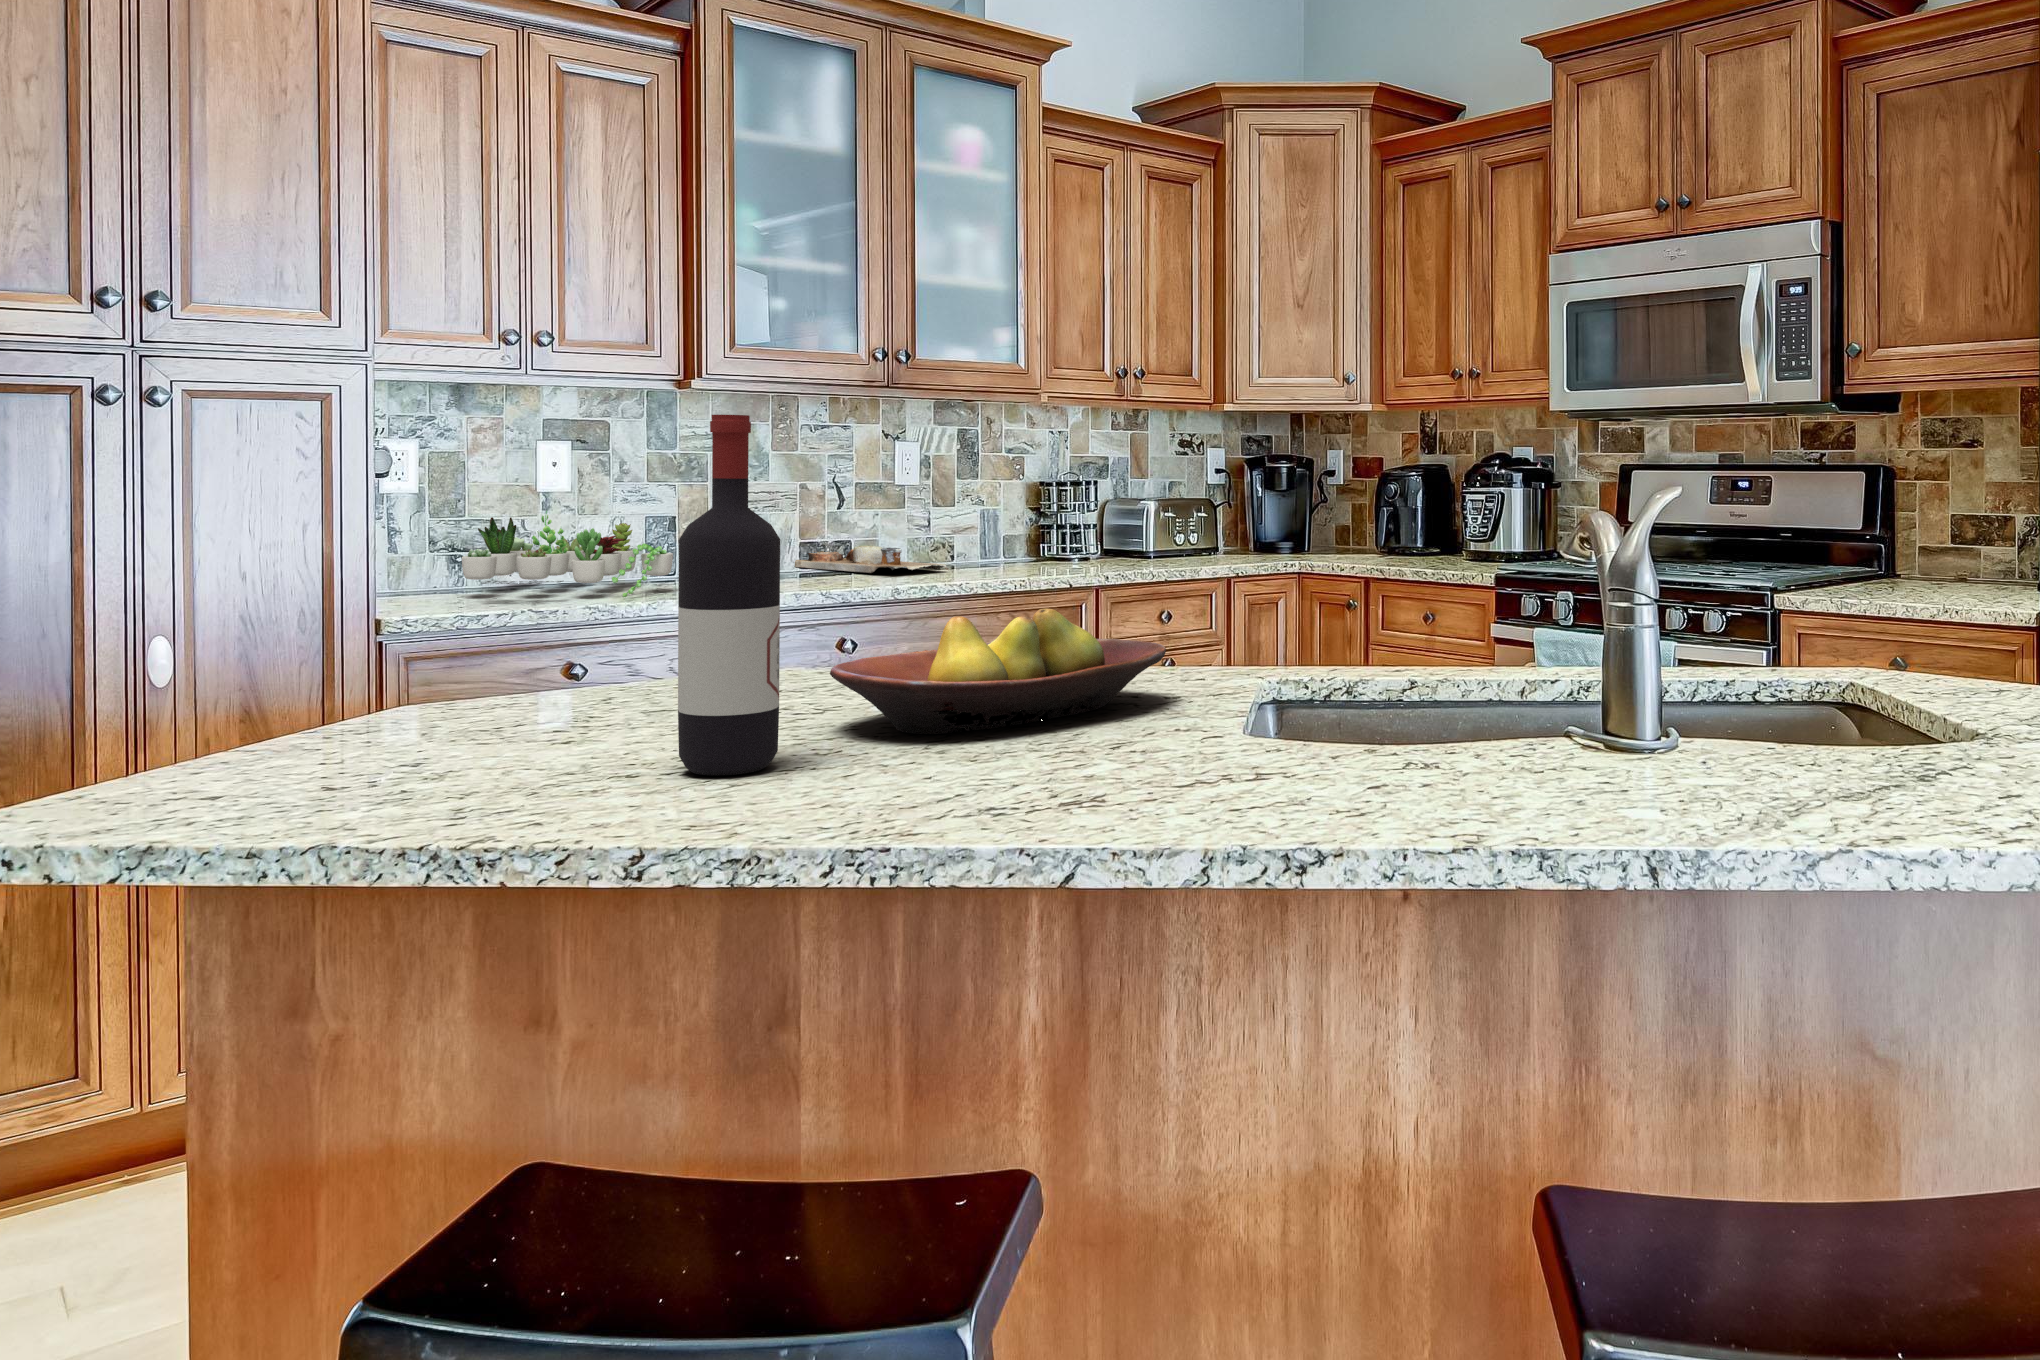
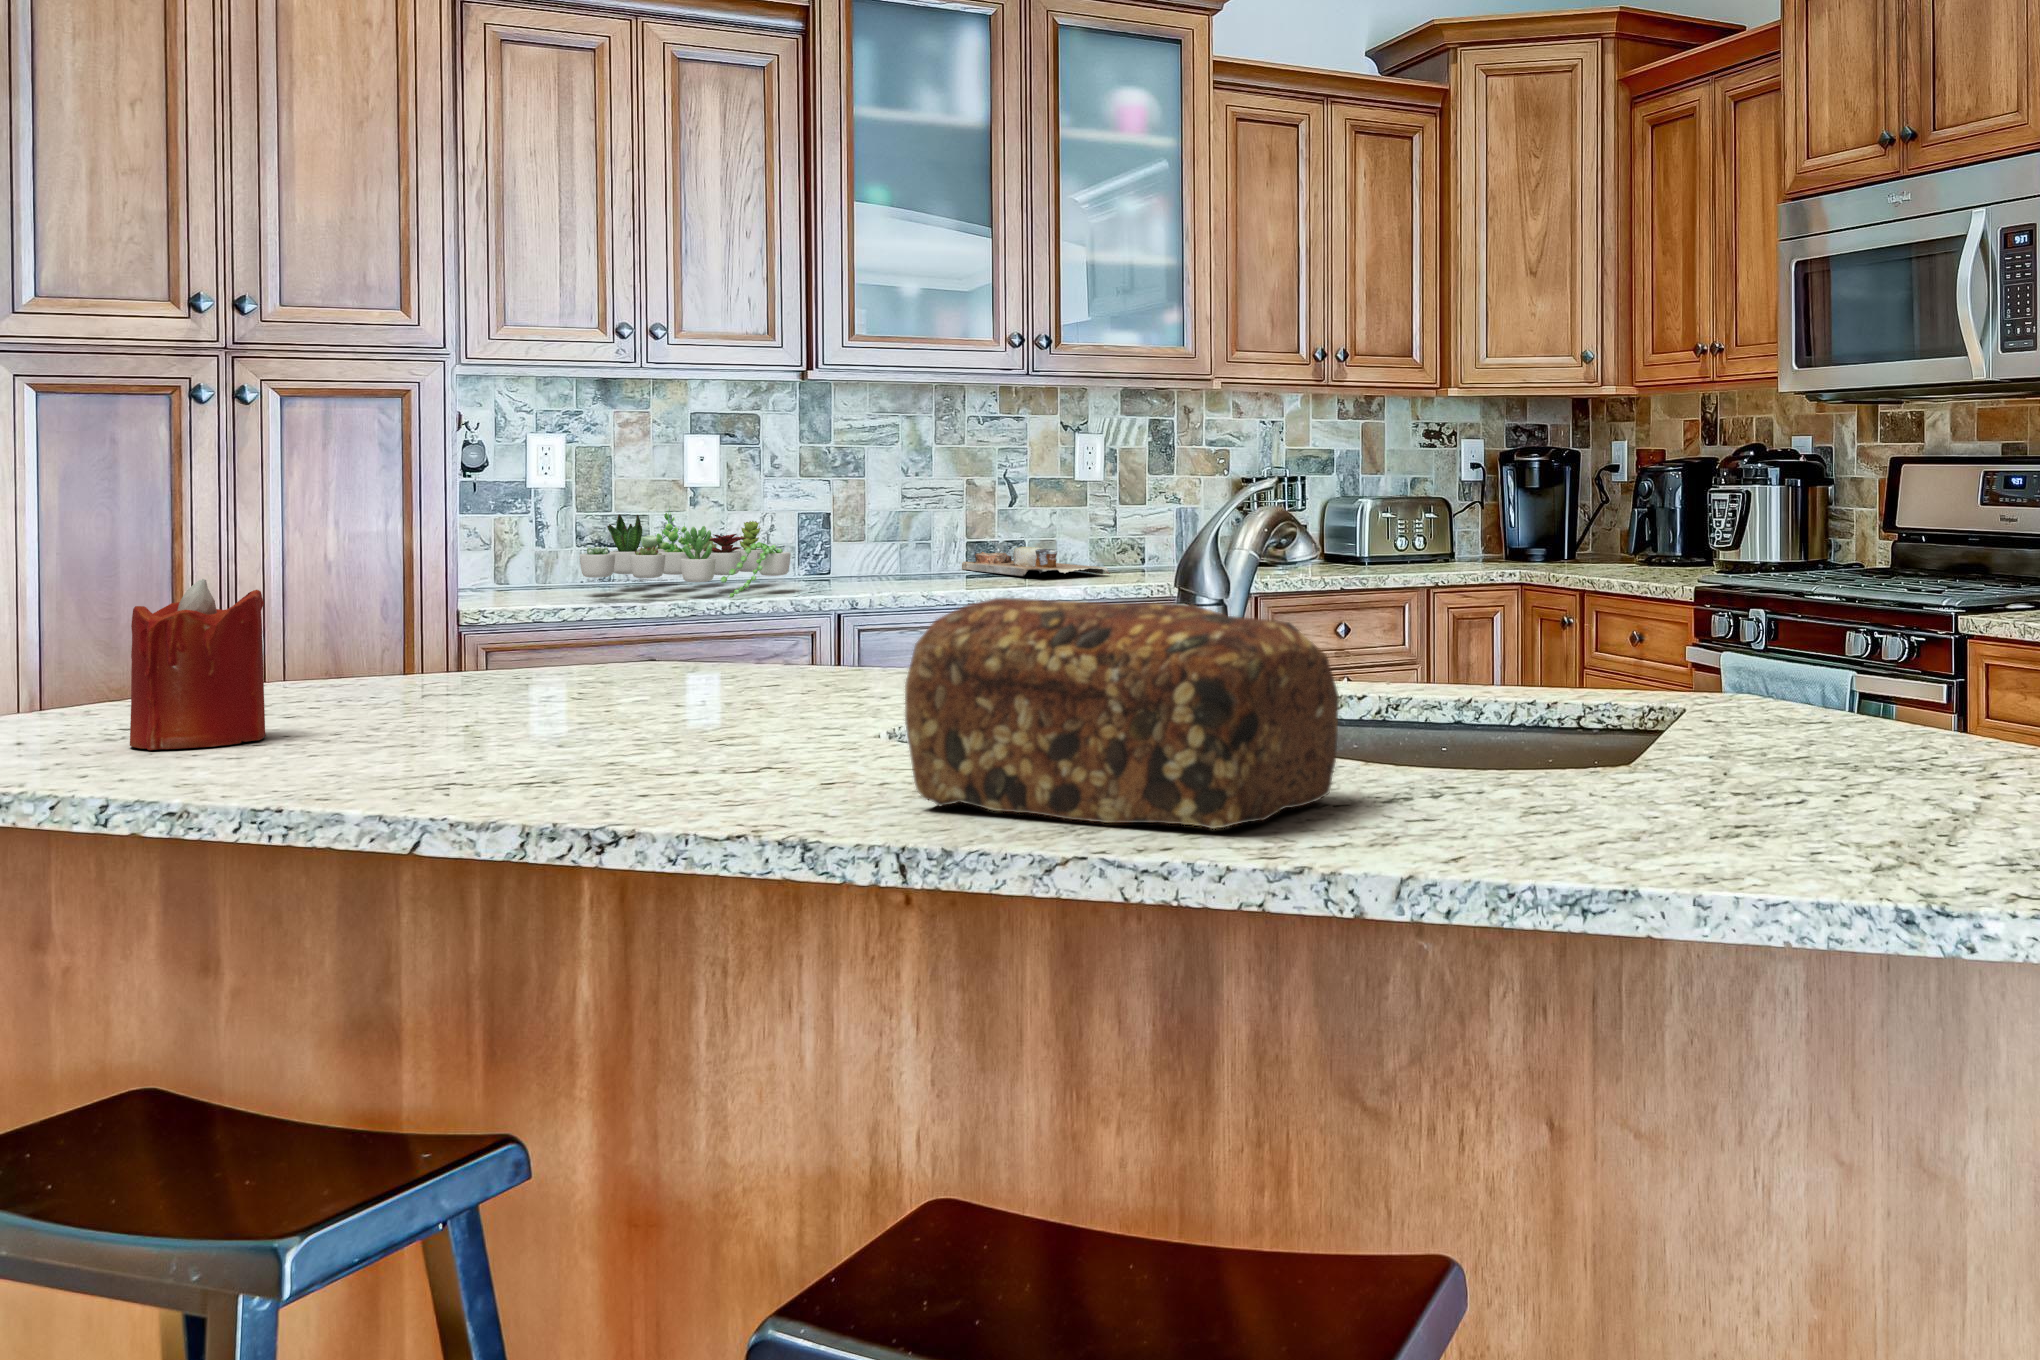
wine bottle: present [678,415,780,776] -> none [289,411,395,752]
candle: none [462,593,607,780] -> present [130,579,266,750]
bread loaf: none [1536,603,1927,819] -> present [905,598,1339,829]
fruit bowl: present [830,608,1166,734] -> none [515,604,919,725]

